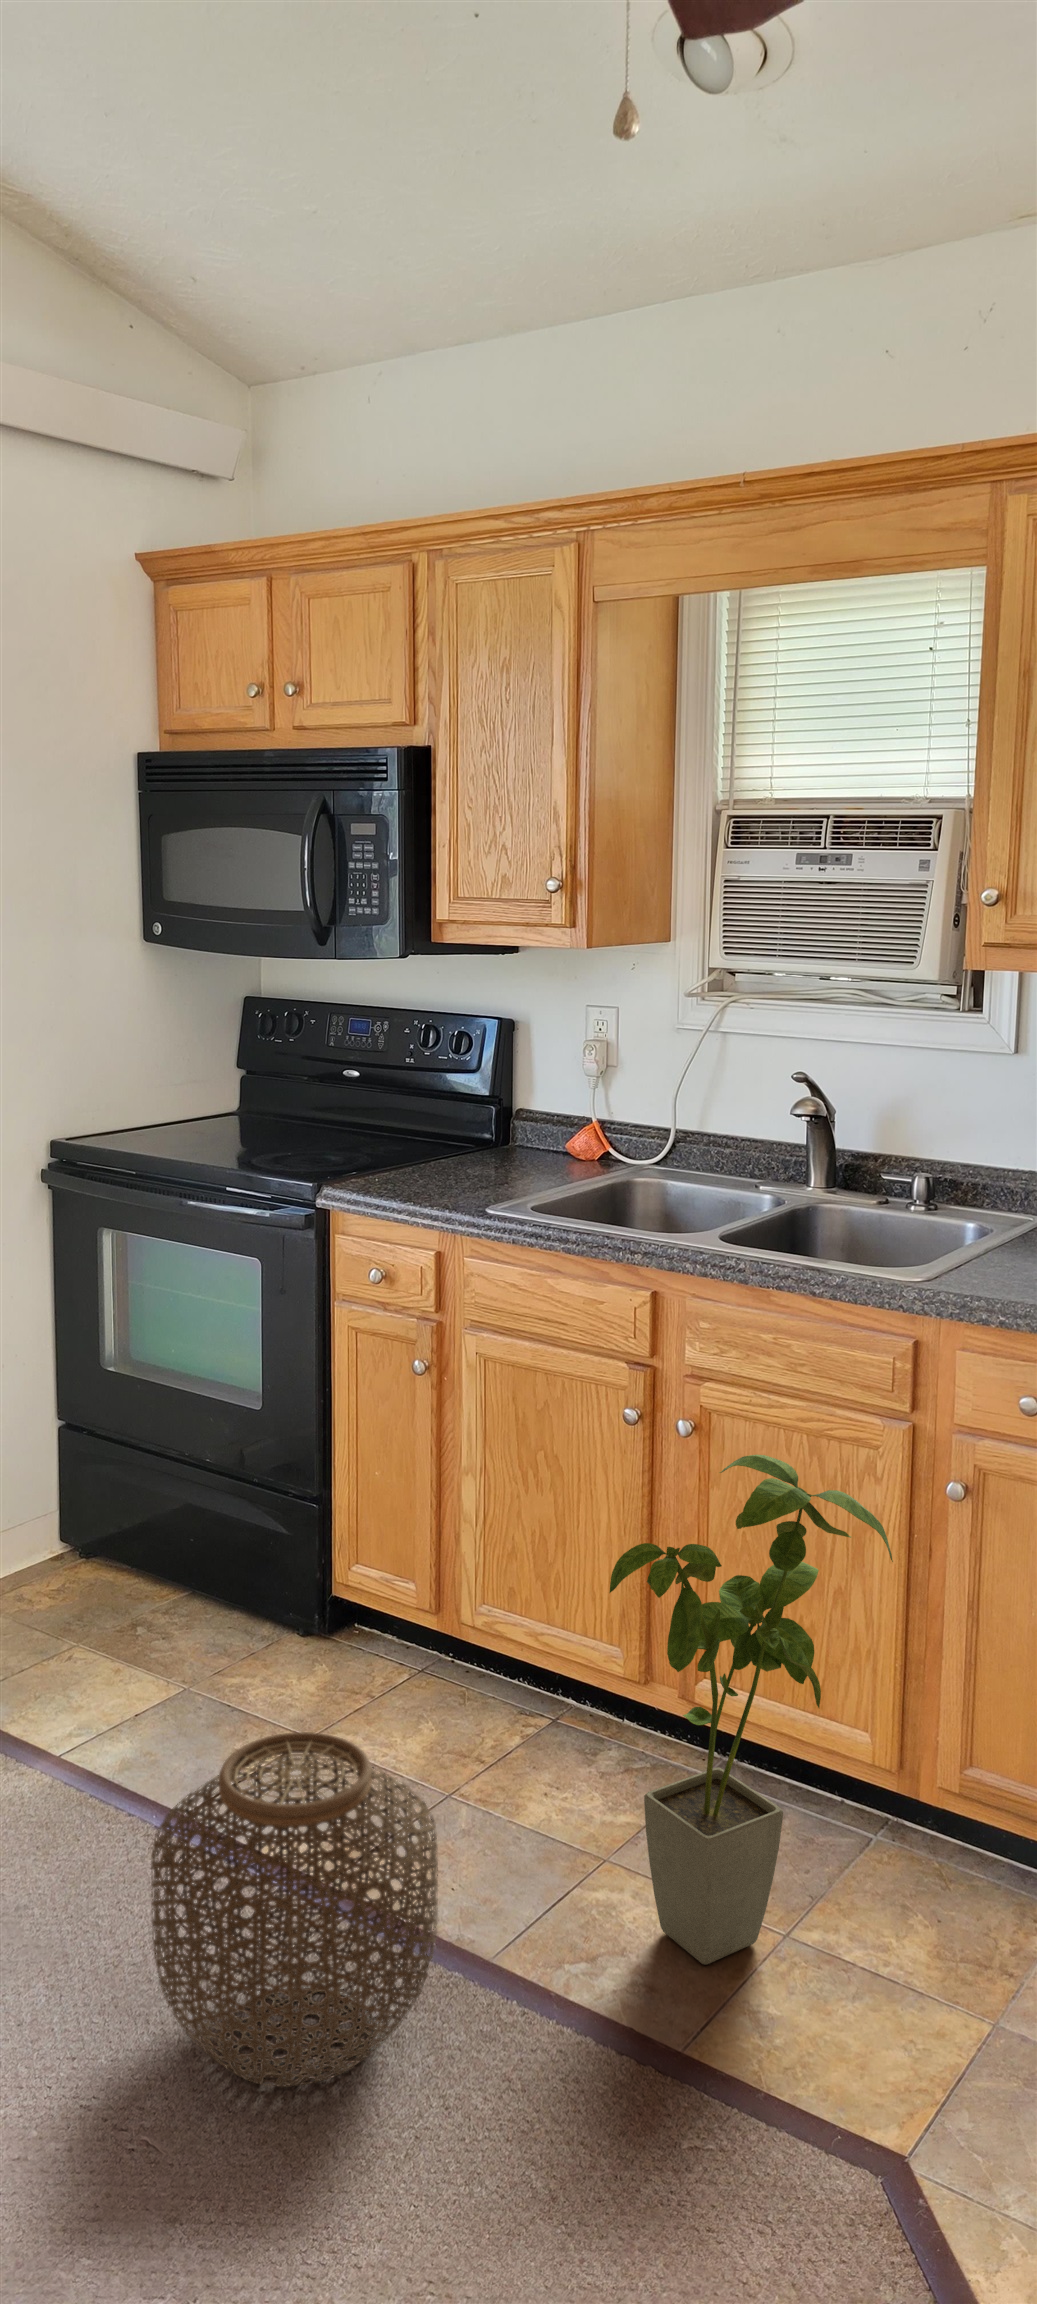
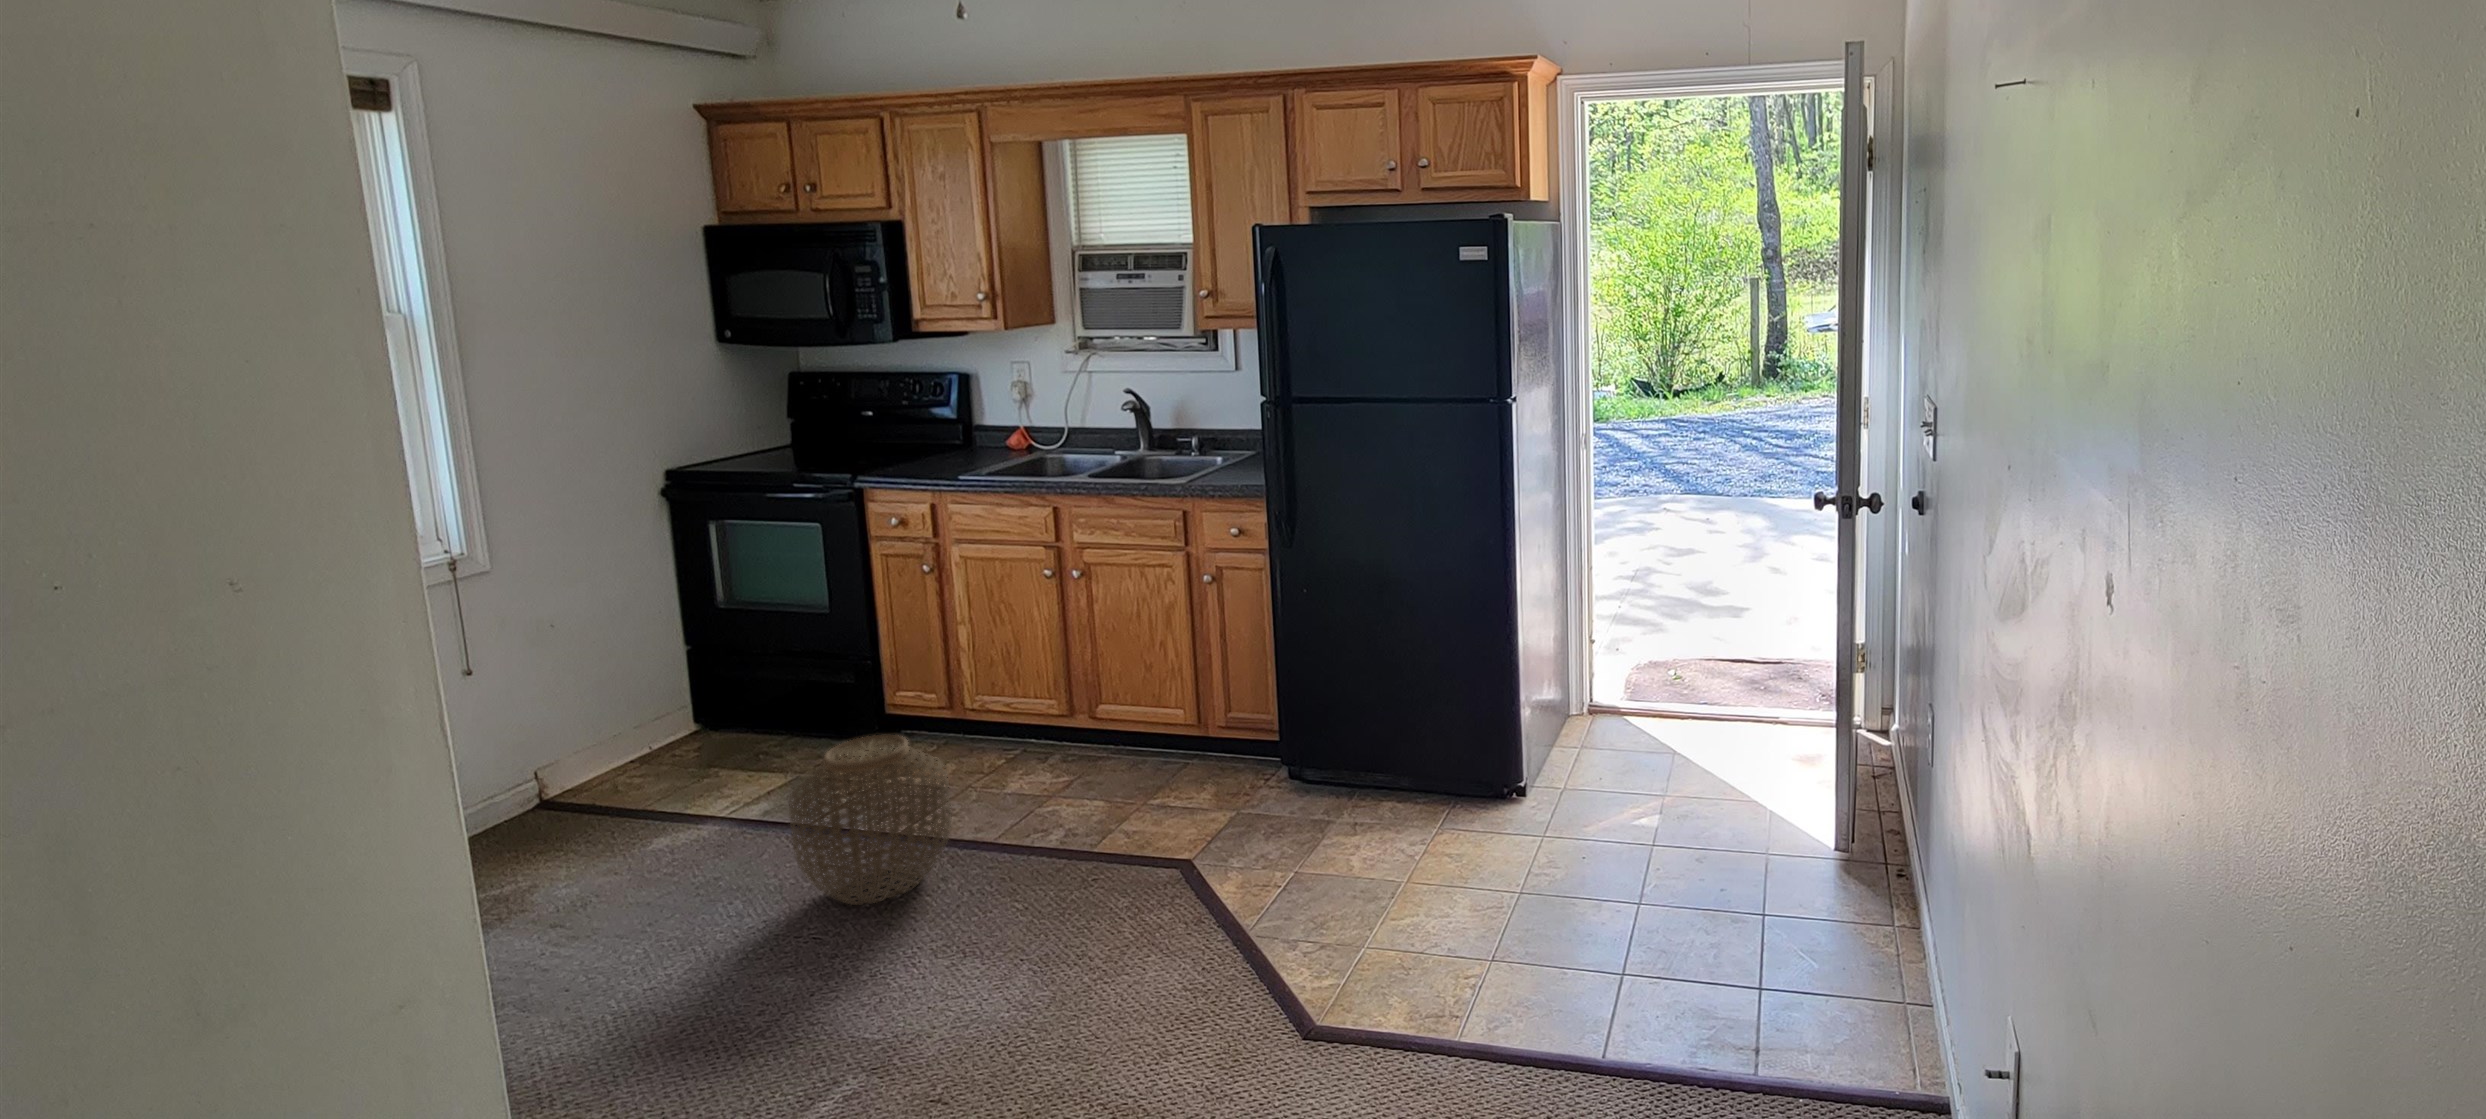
house plant: present [609,1455,893,1965] -> none [1031,570,1168,819]

